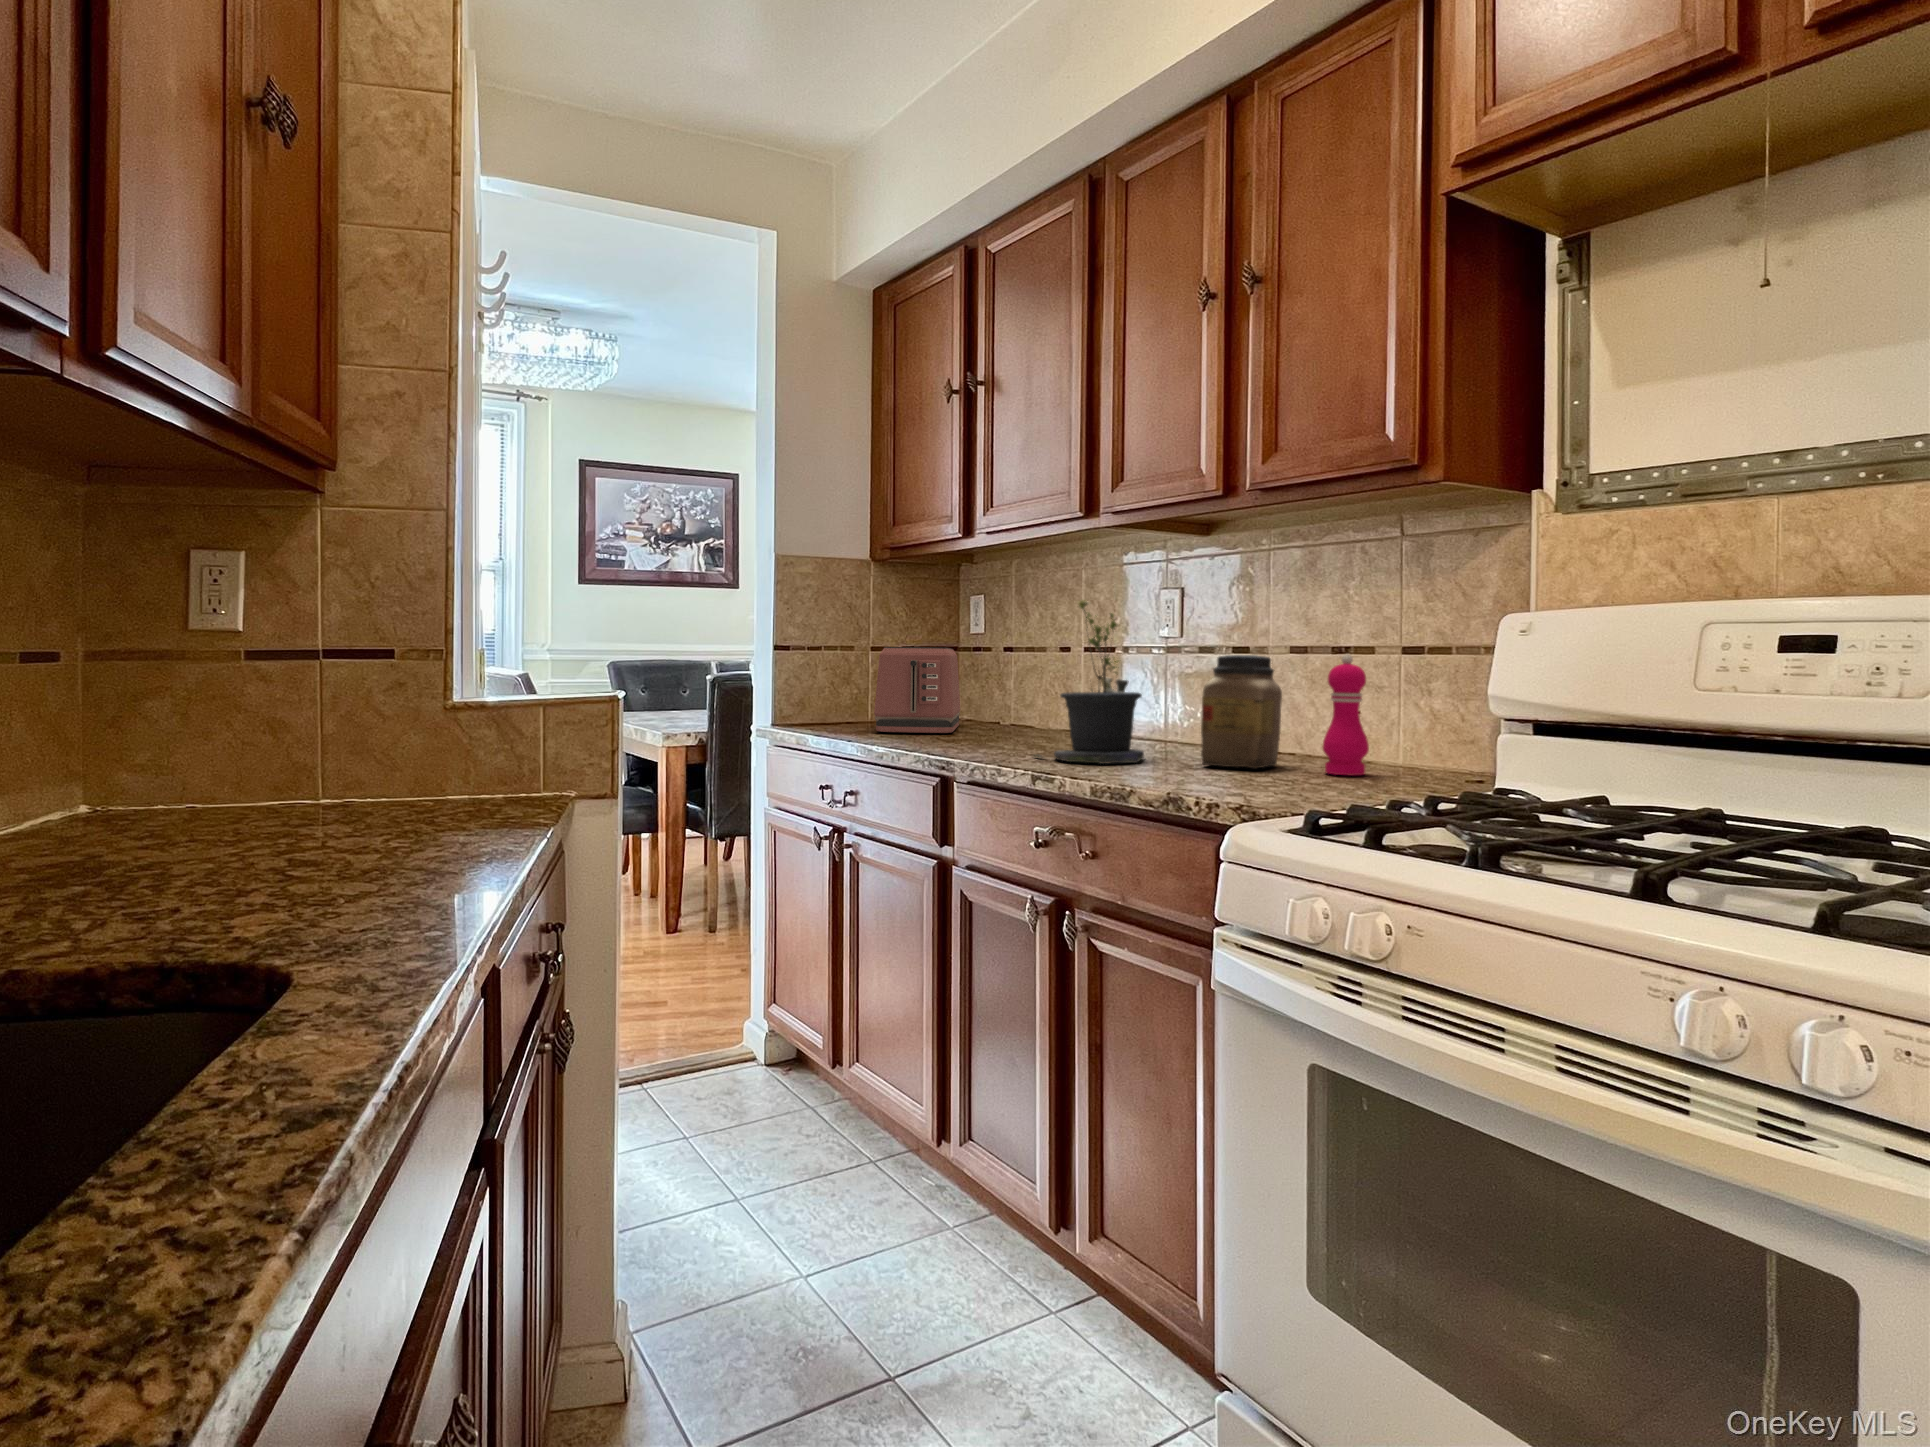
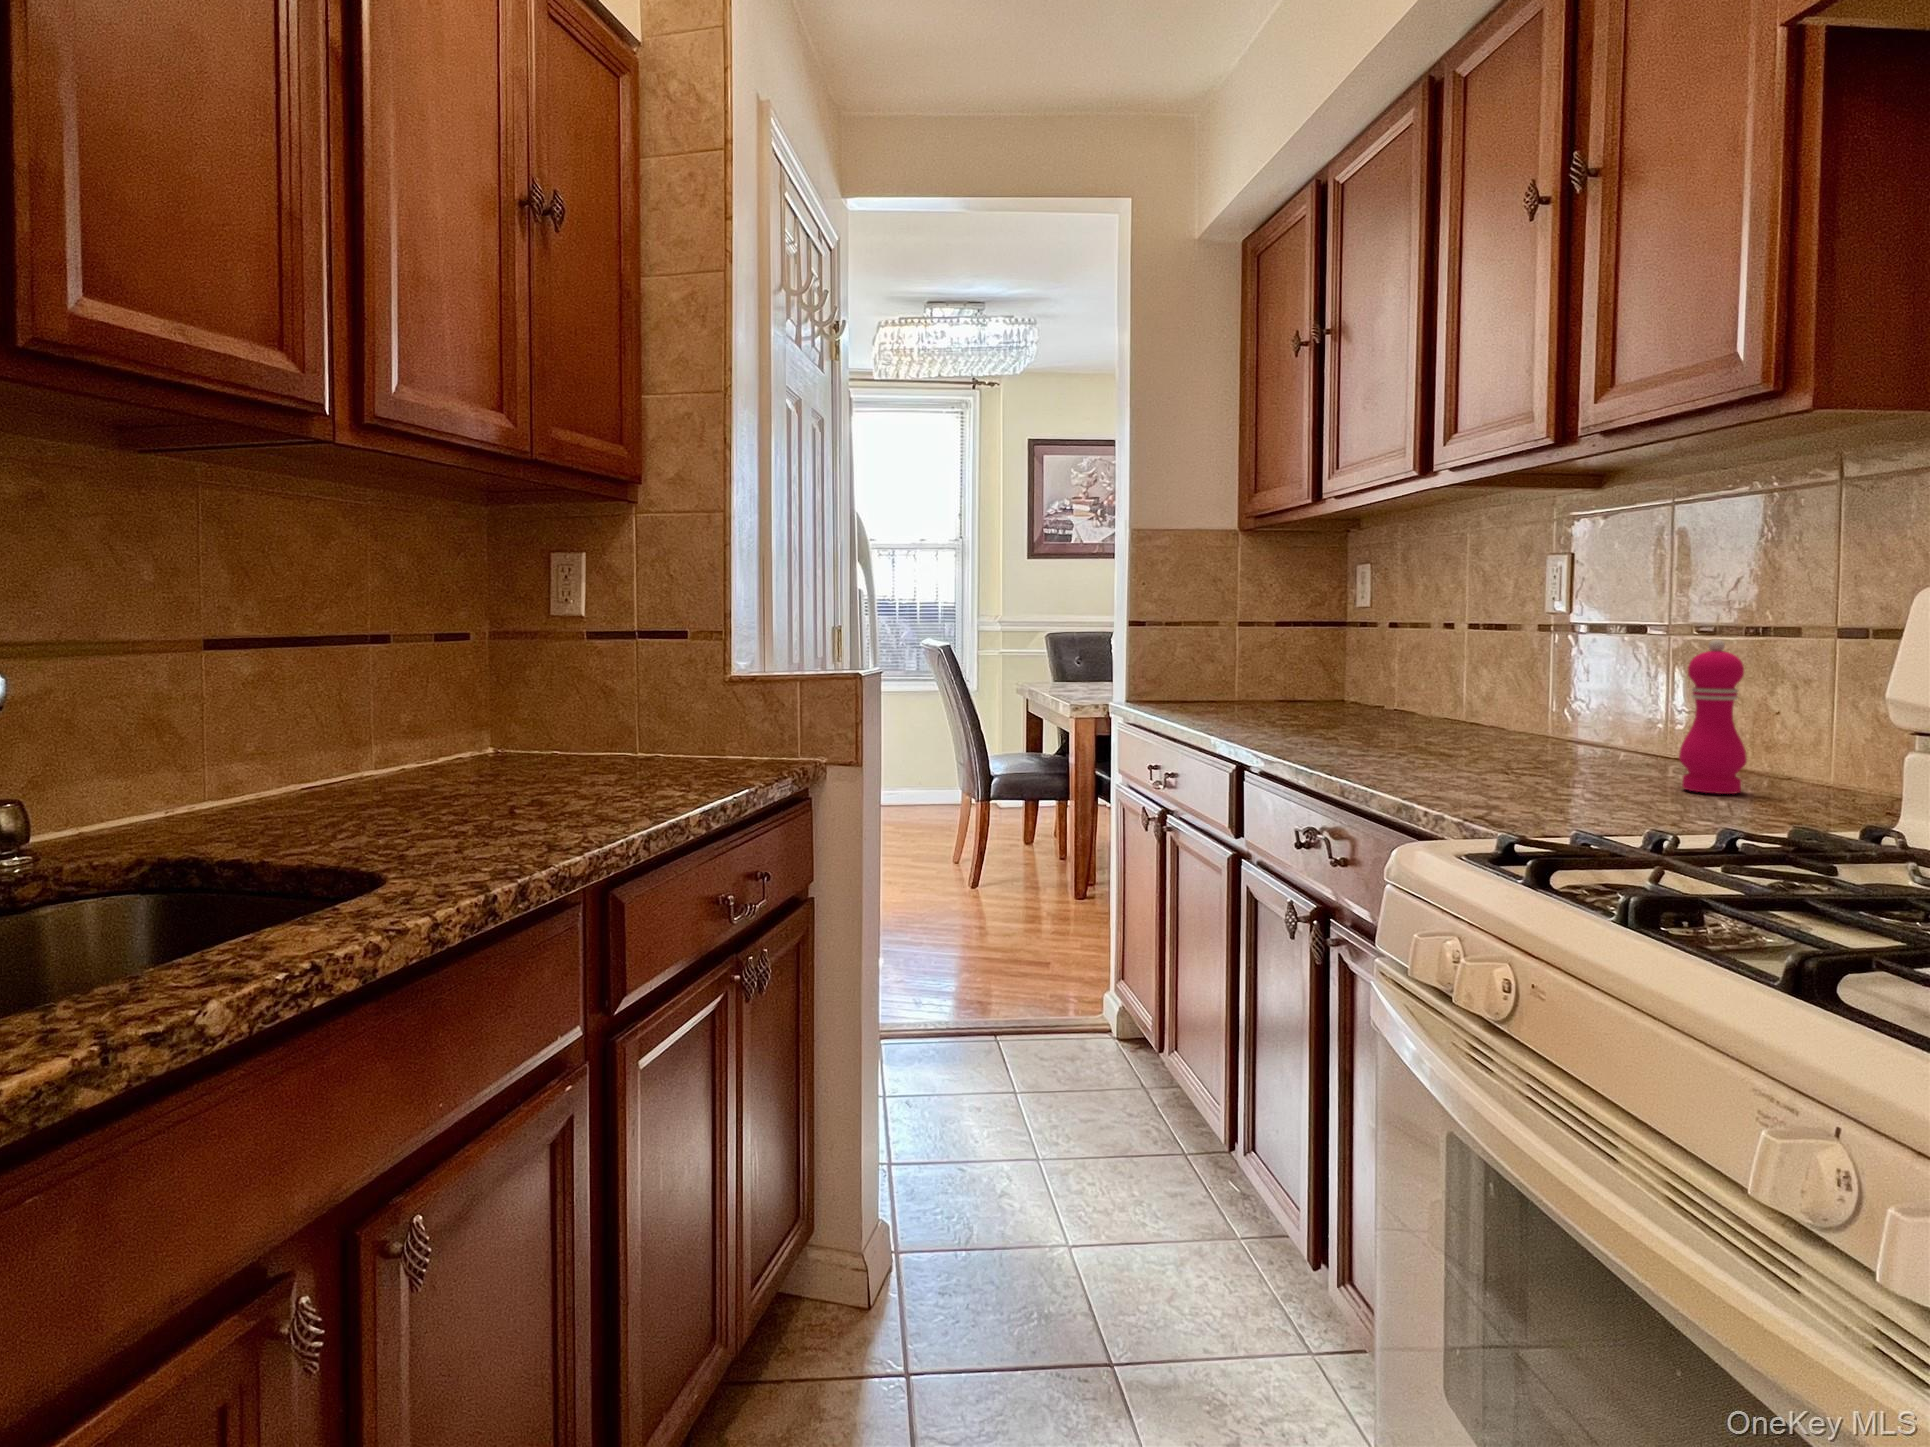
potted plant: present [1034,600,1144,764] -> none [1333,575,1471,763]
toaster: present [874,647,960,733] -> none [1211,626,1328,719]
jar: present [1201,655,1282,768] -> none [1524,639,1641,777]

